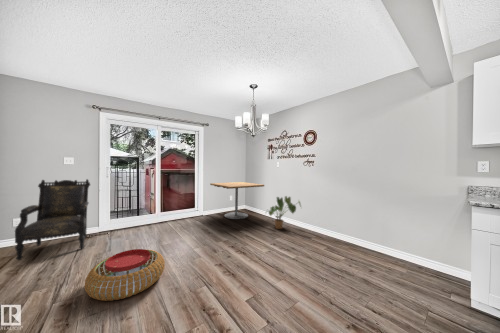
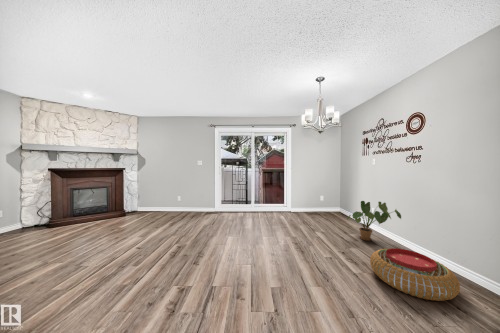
armchair: present [15,179,90,260] -> none [175,174,210,219]
dining table: present [210,182,264,219] -> none [297,182,356,221]
pouf: present [85,249,165,301] -> present [370,248,460,301]

